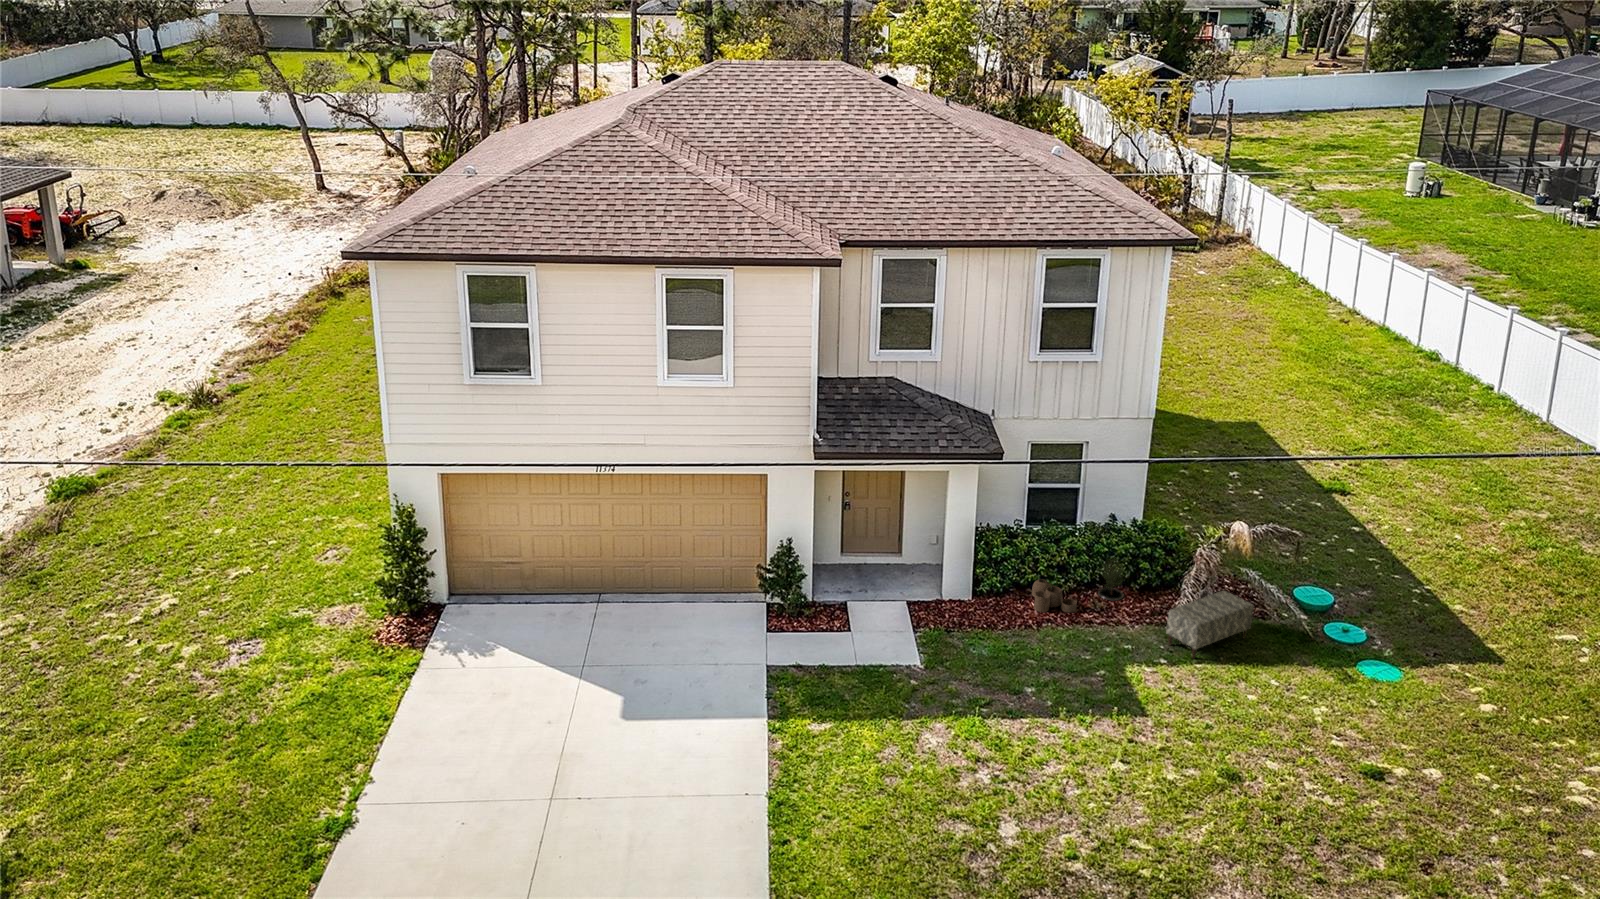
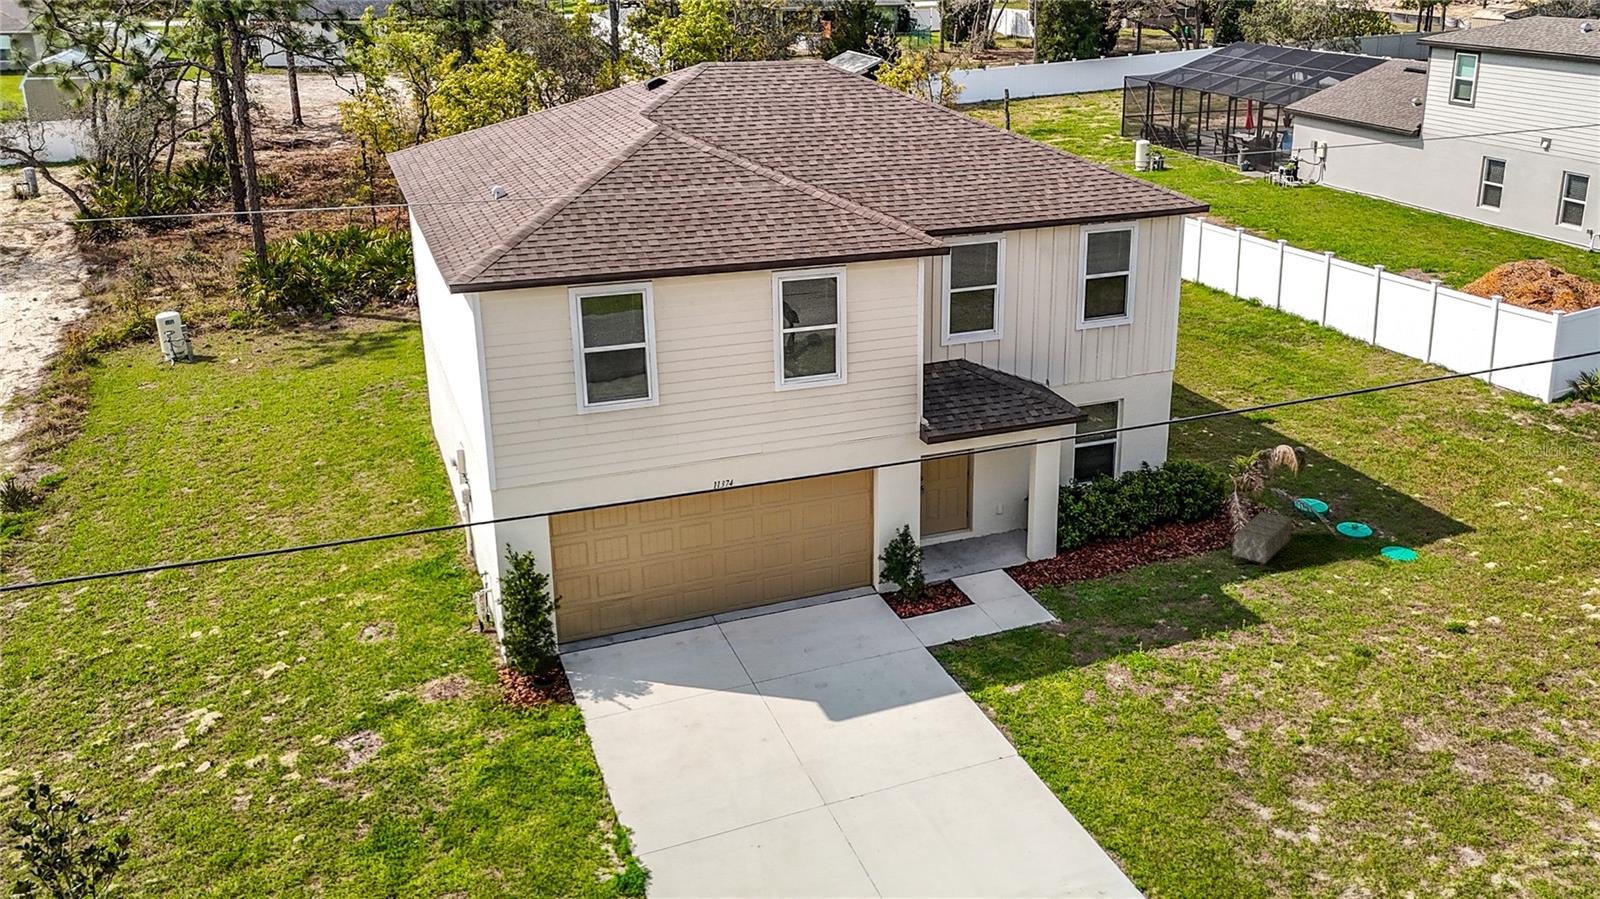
potted tree: present [1098,557,1123,600] -> present [531,644,558,688]
woven basket: present [1032,579,1077,613] -> none [1097,530,1143,558]

